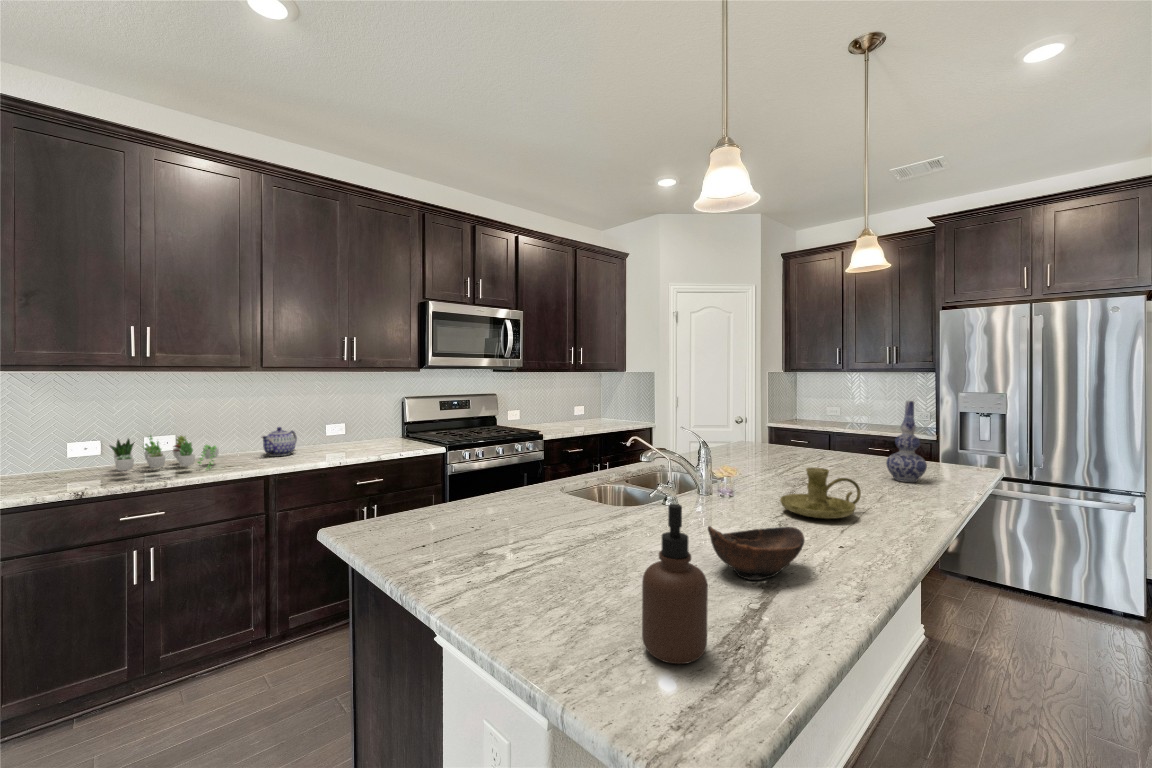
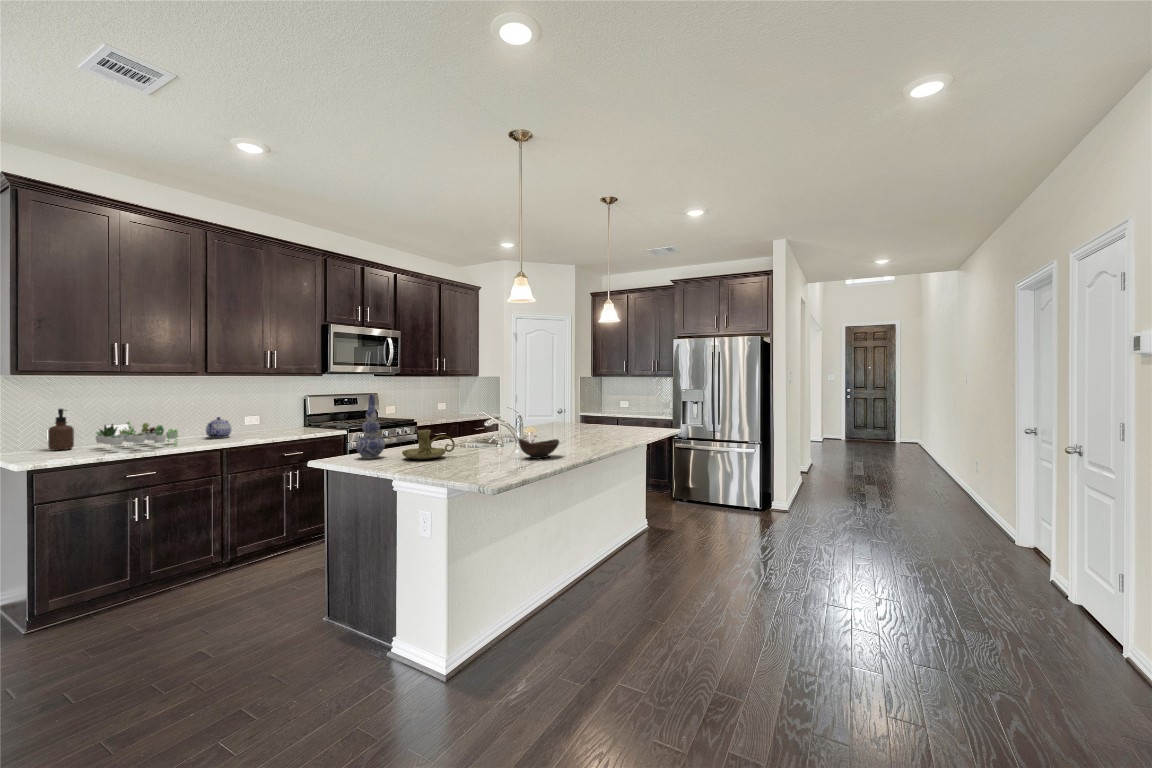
vase: present [887,401,927,482] -> present [356,394,385,459]
candle holder: present [780,467,861,519] -> present [402,430,455,459]
soap dispenser: present [642,504,708,664] -> present [48,409,74,450]

